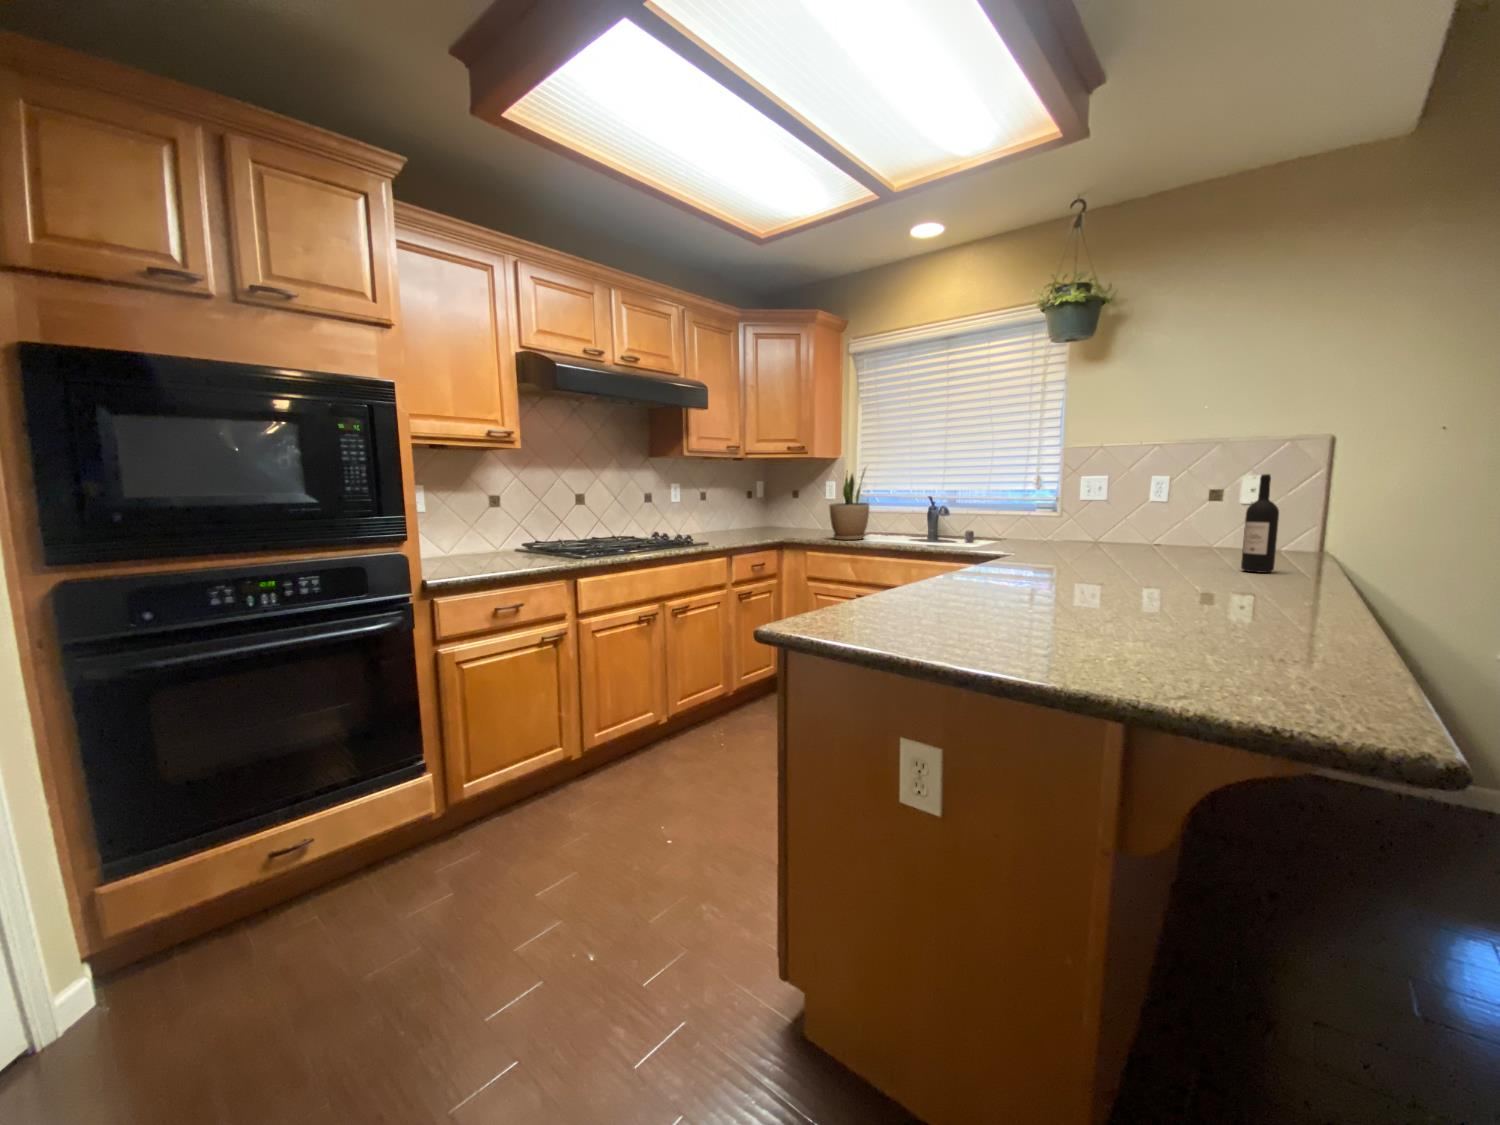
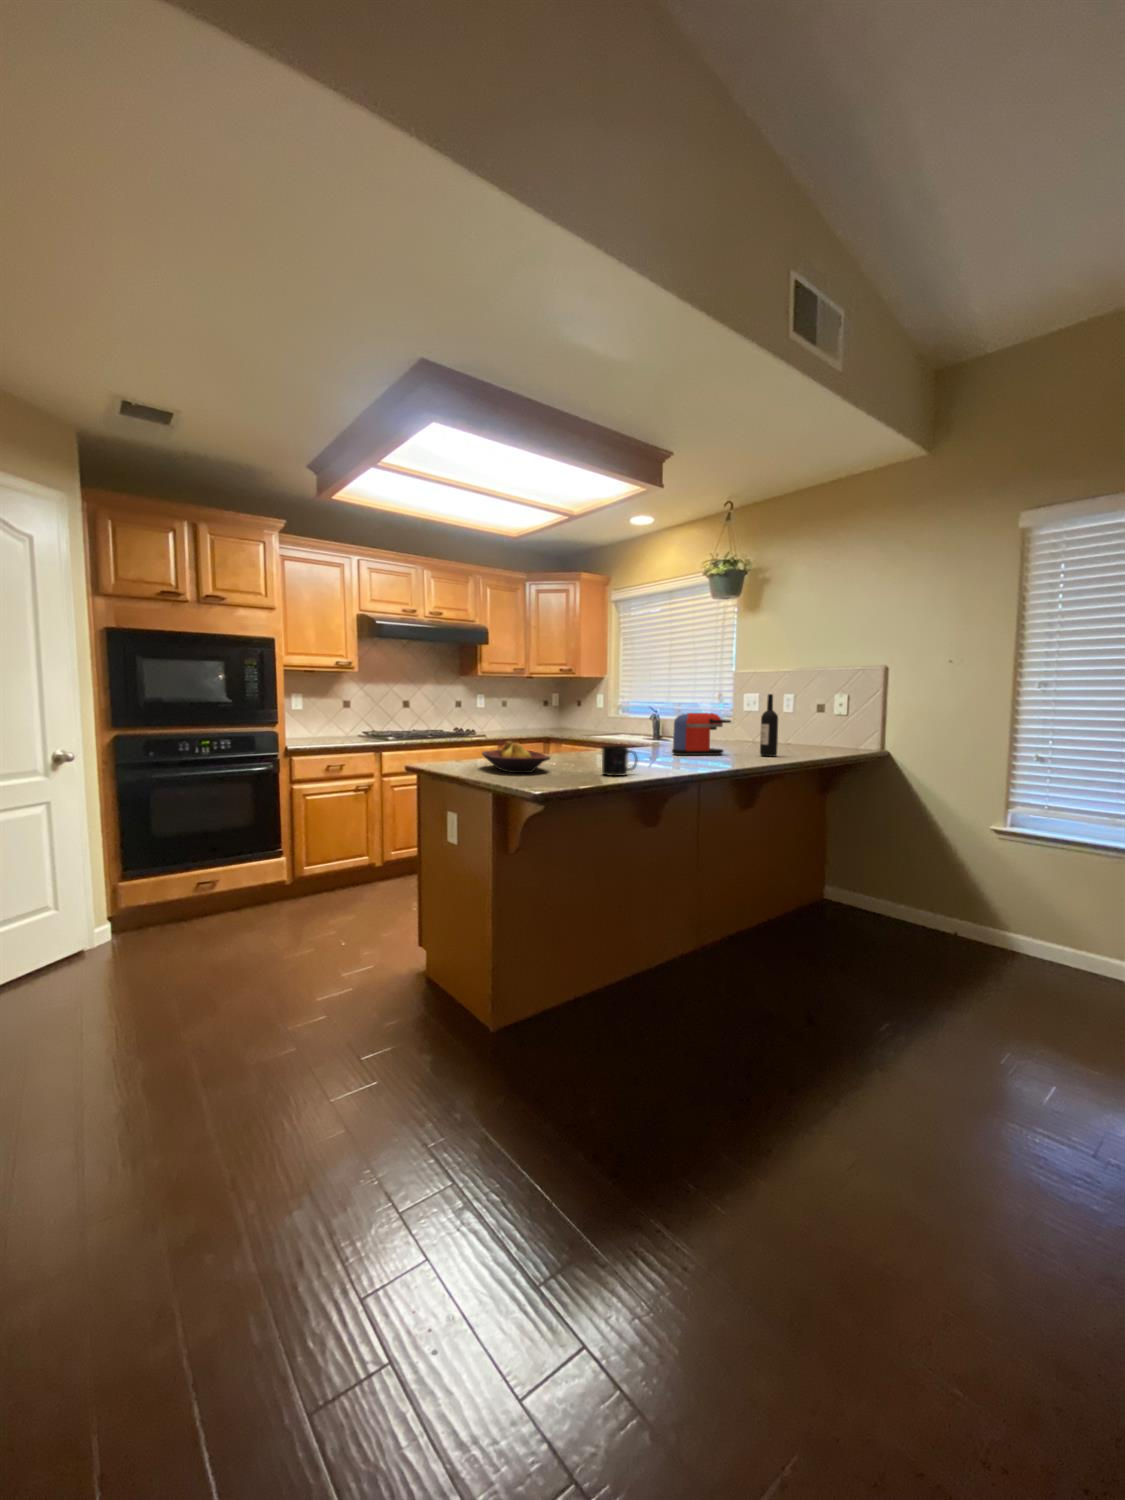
potted plant: present [829,468,869,540] -> none [580,683,608,737]
coffee maker: none [1107,506,1196,575] -> present [672,713,731,755]
fruit bowl: none [943,577,1170,657] -> present [482,741,550,773]
mug: none [1273,586,1354,657] -> present [602,746,637,776]

